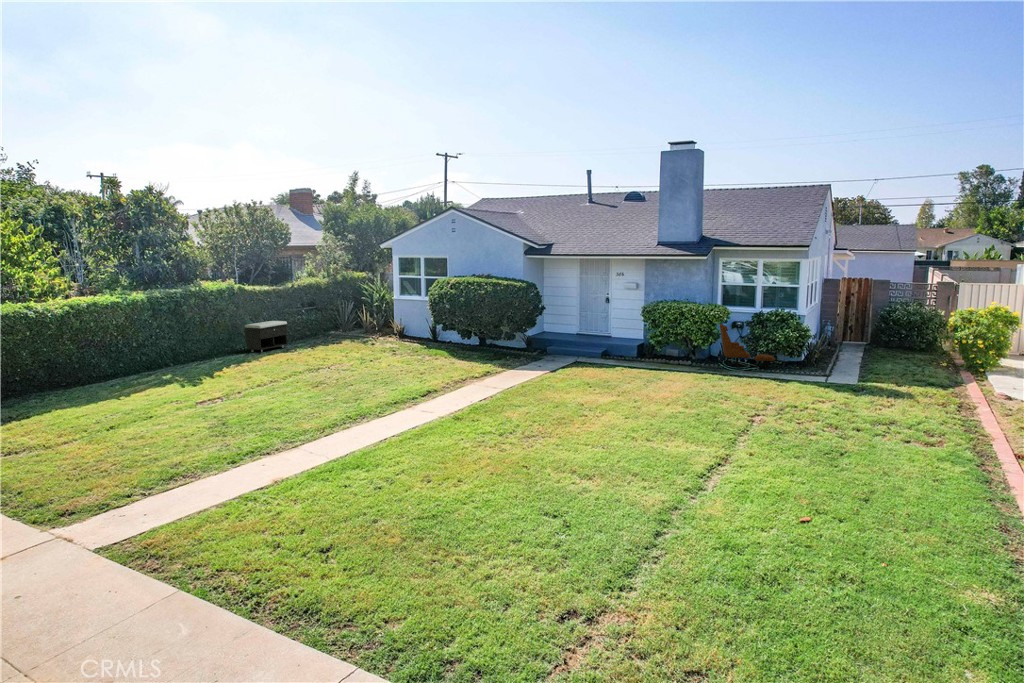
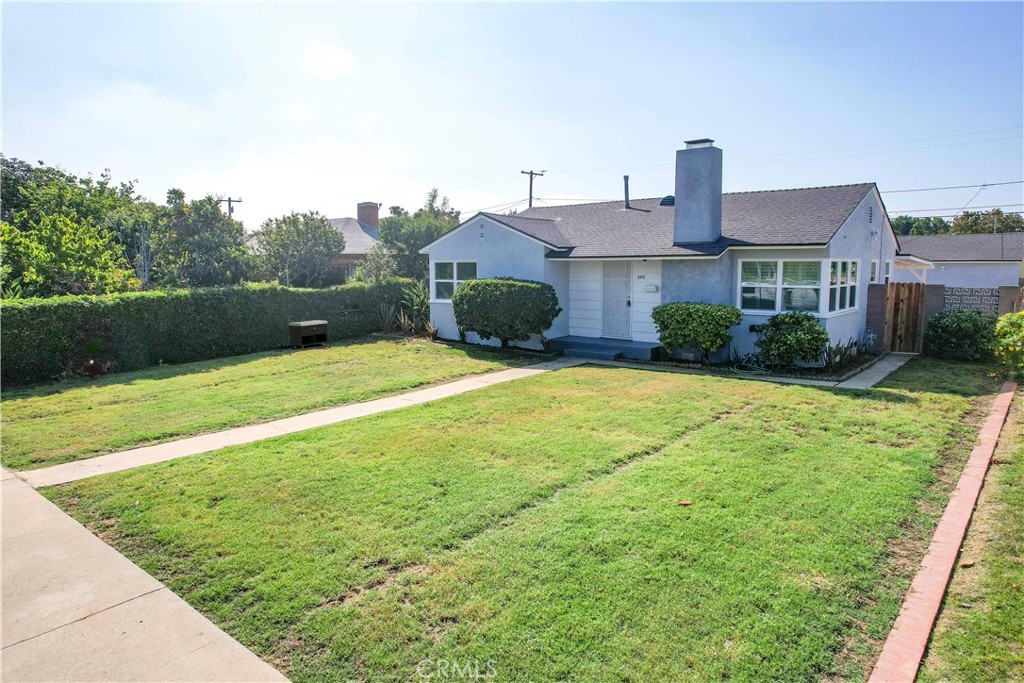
lounge chair: present [720,324,775,369] -> none [727,325,786,373]
potted tree: none [13,352,44,394] -> present [83,342,103,375]

